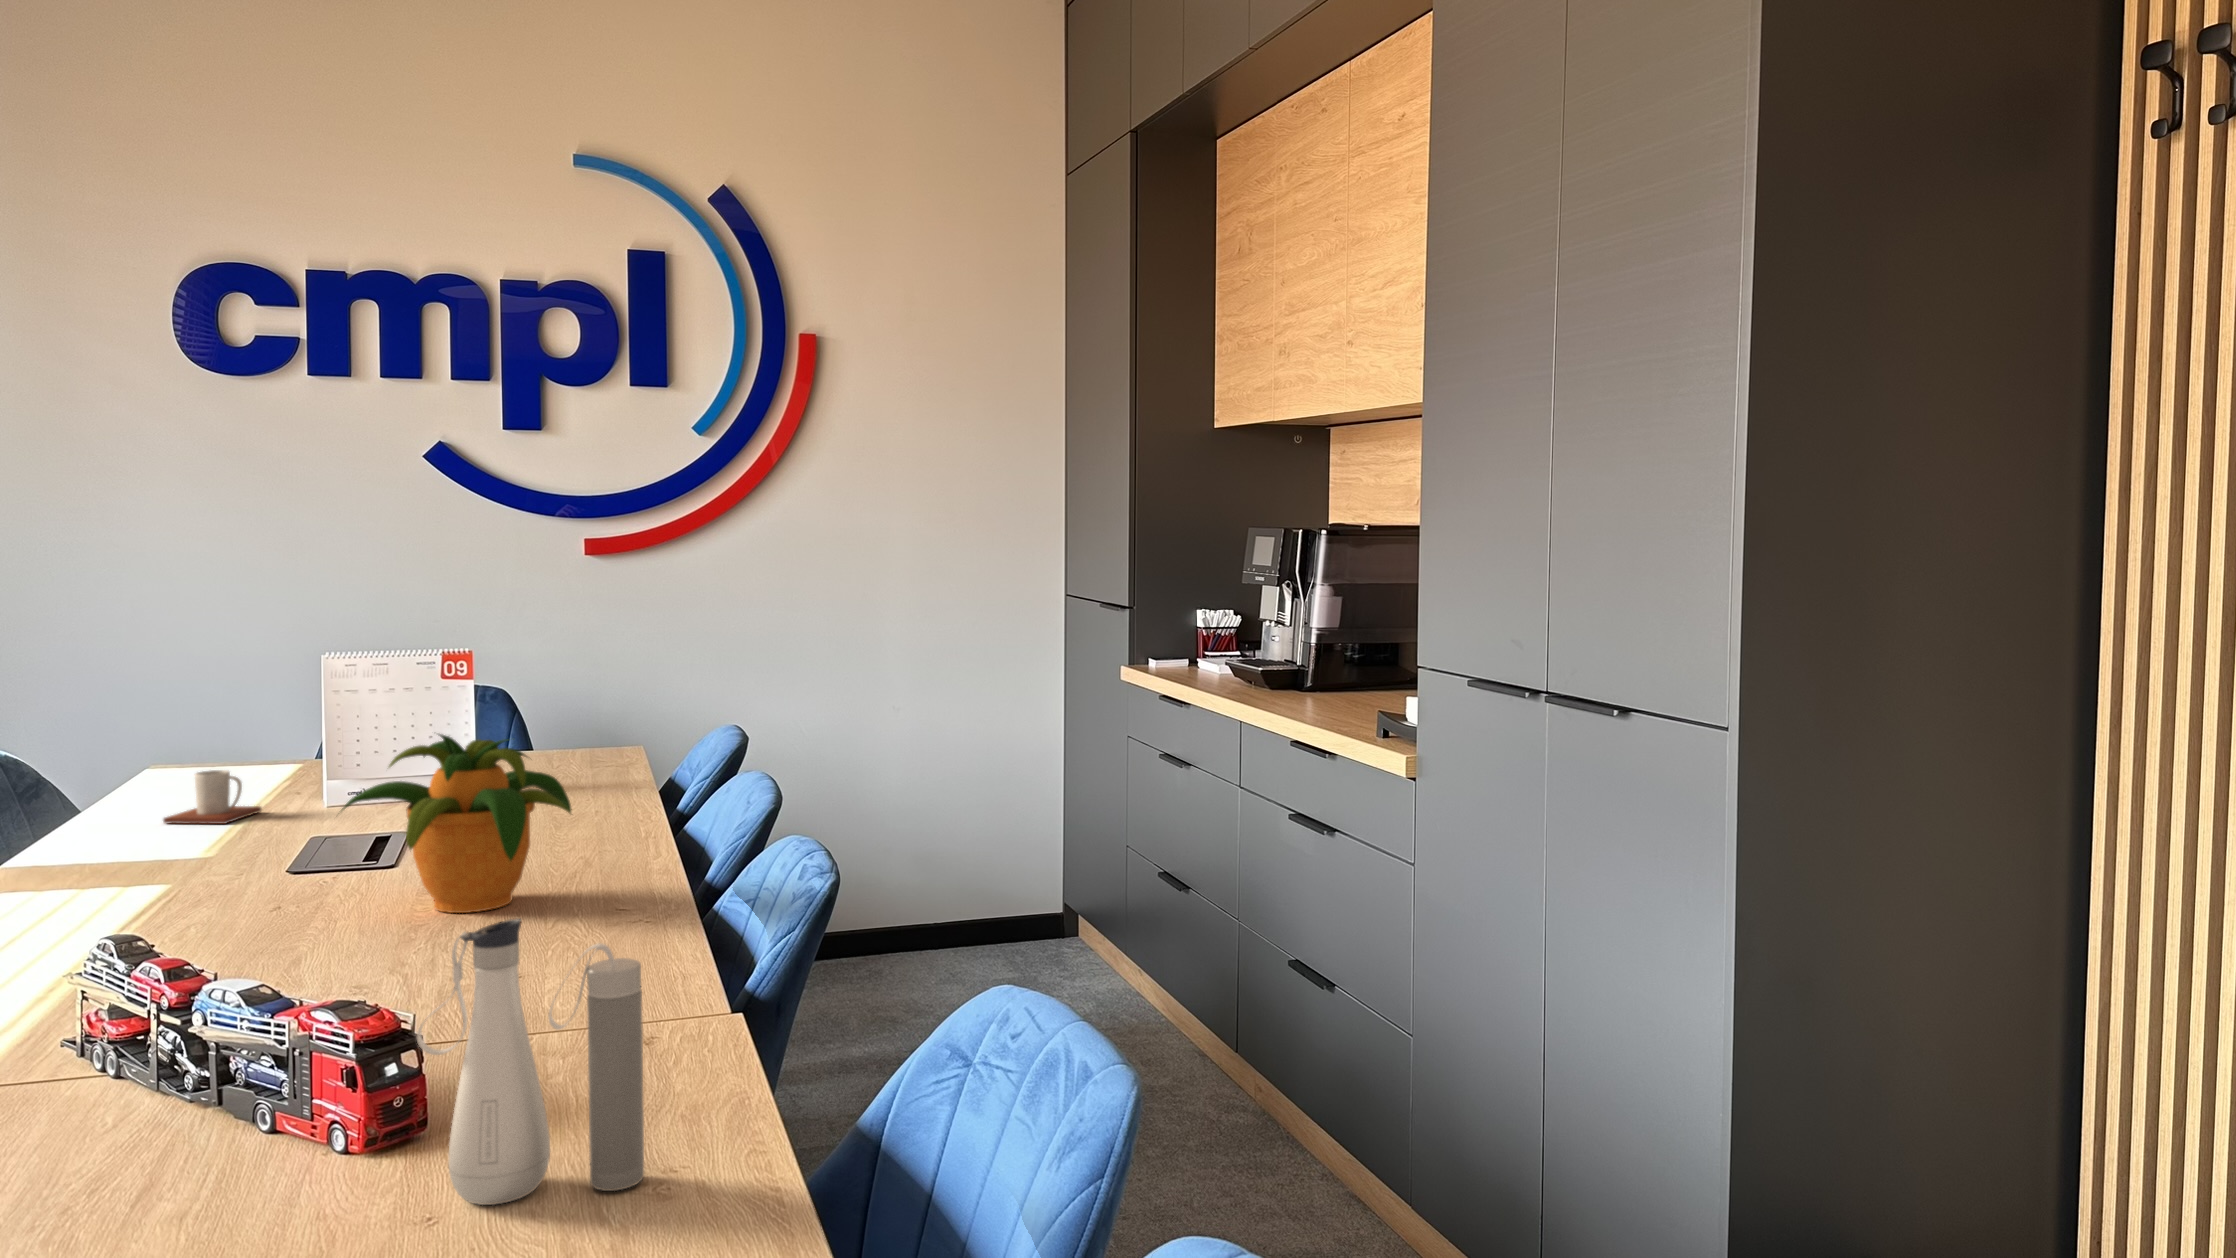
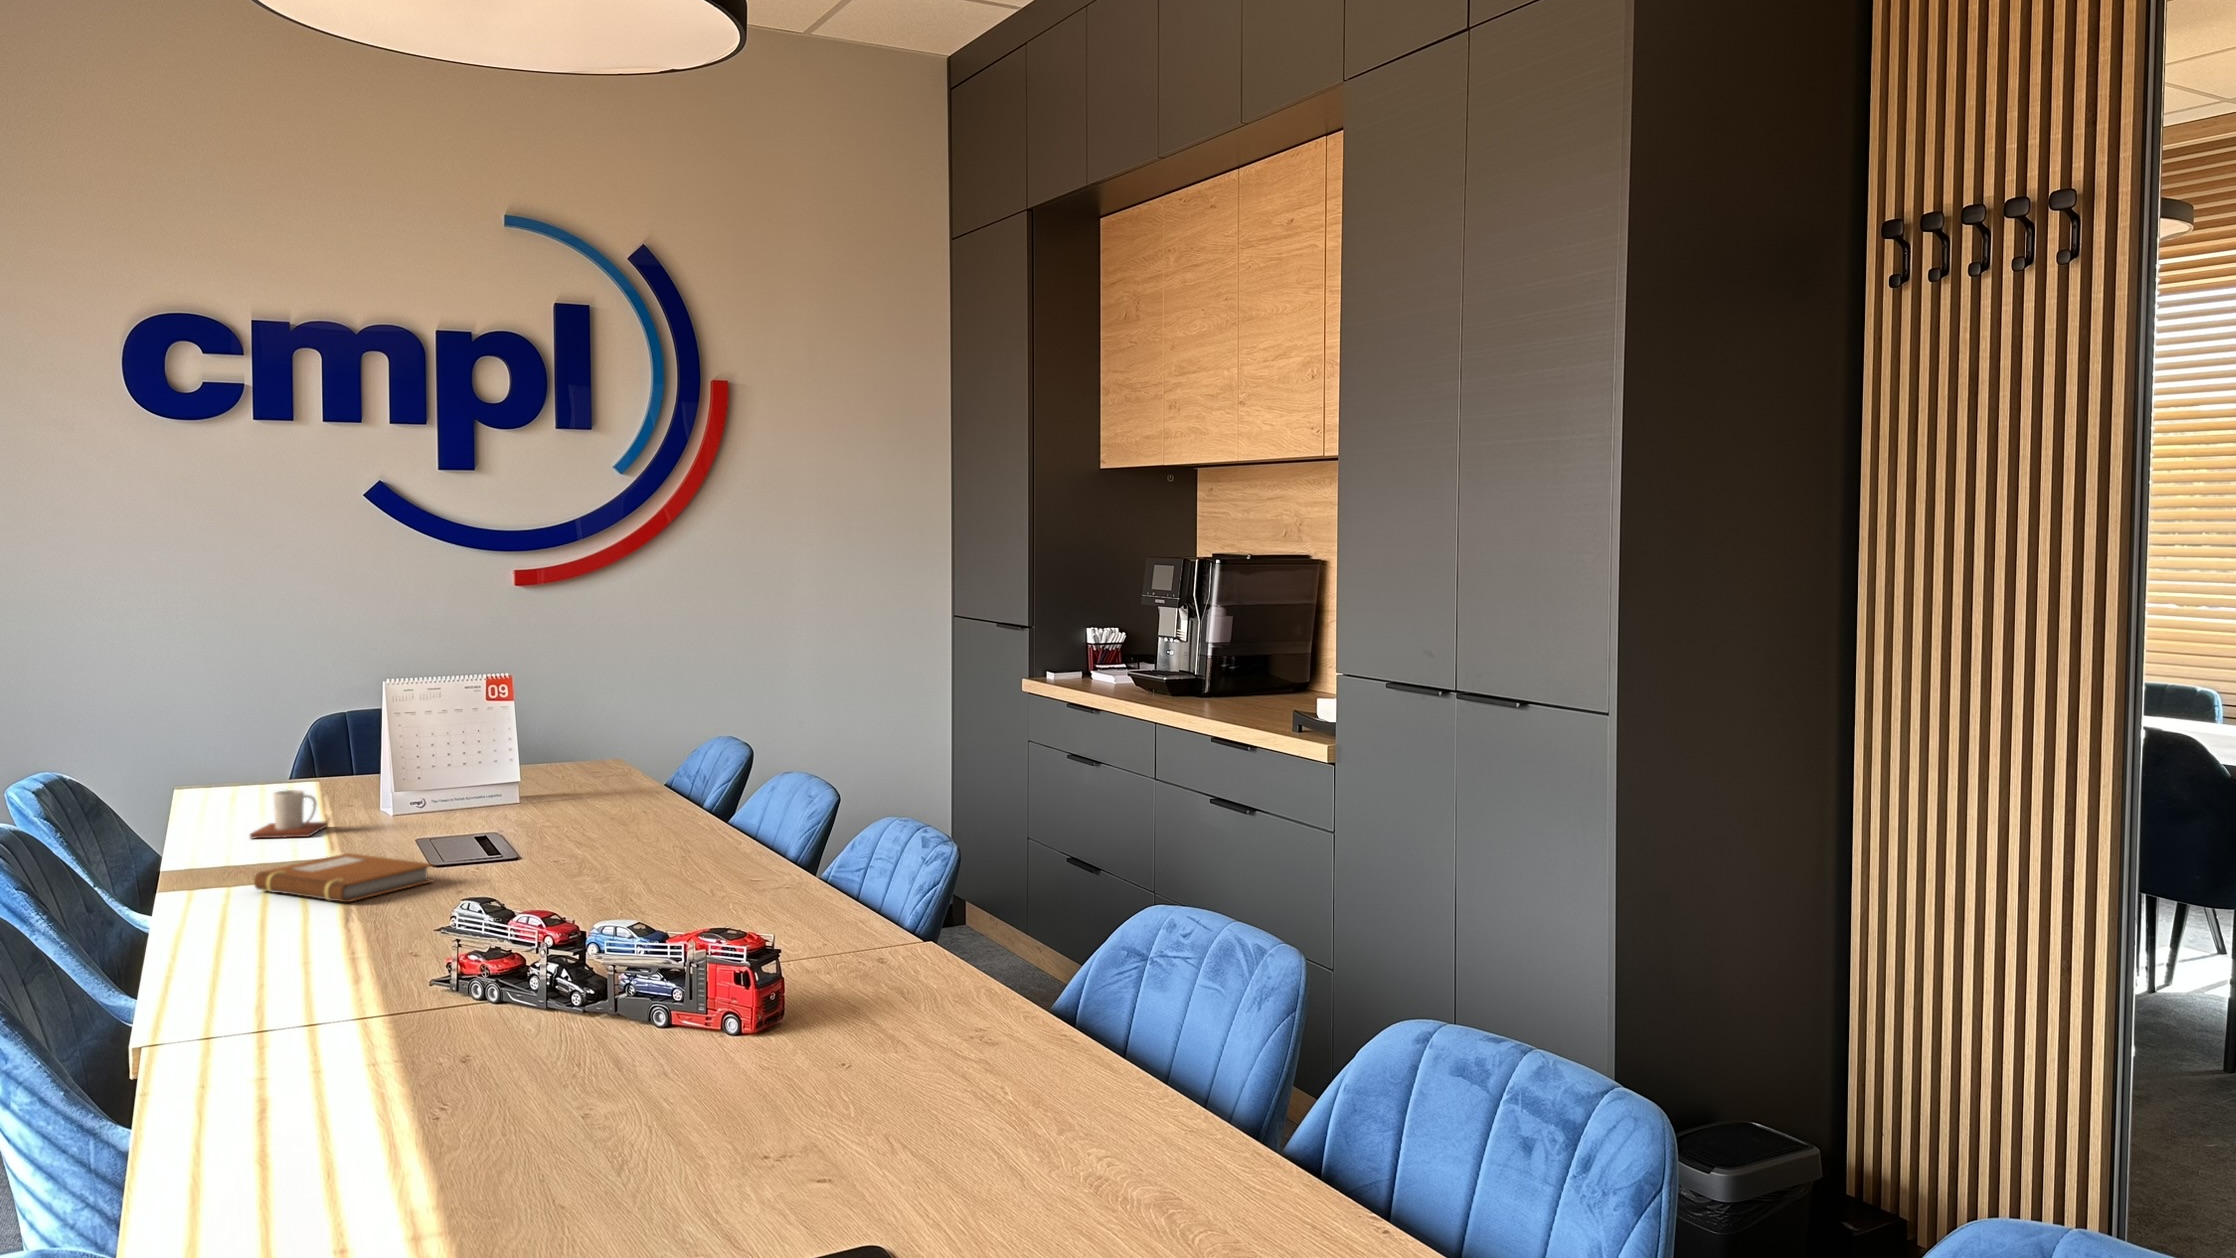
potted plant: present [341,734,572,913] -> none [508,746,702,892]
notebook: none [70,848,276,911] -> present [254,853,433,902]
water bottle: present [417,919,644,1205] -> none [818,860,961,1051]

